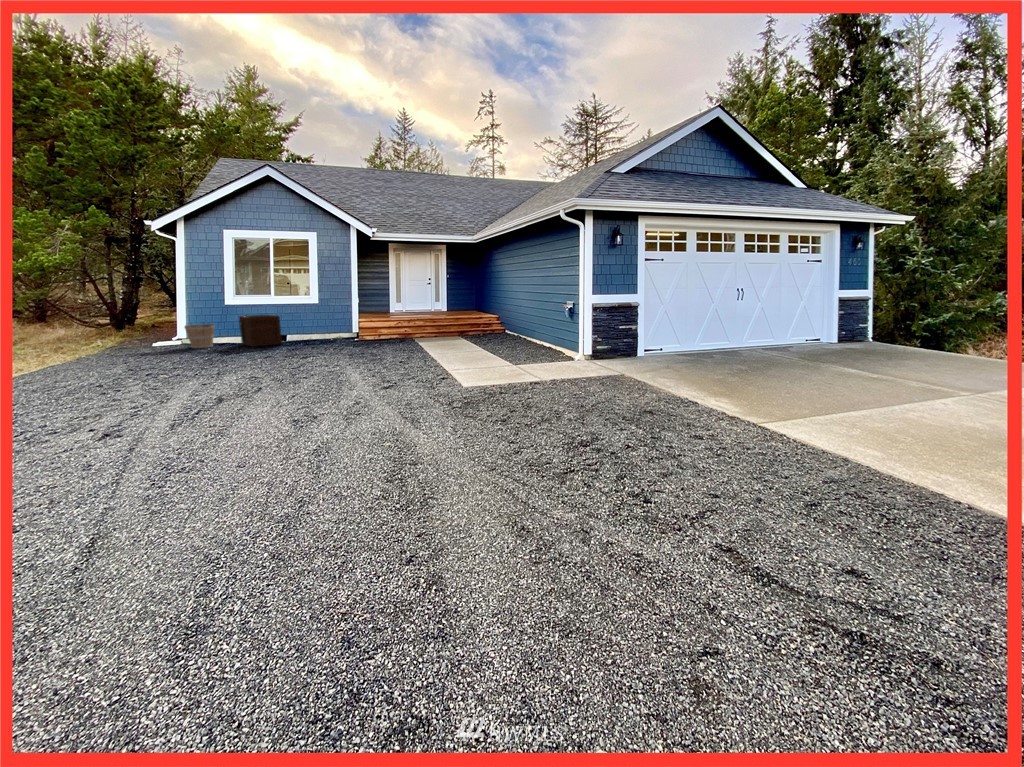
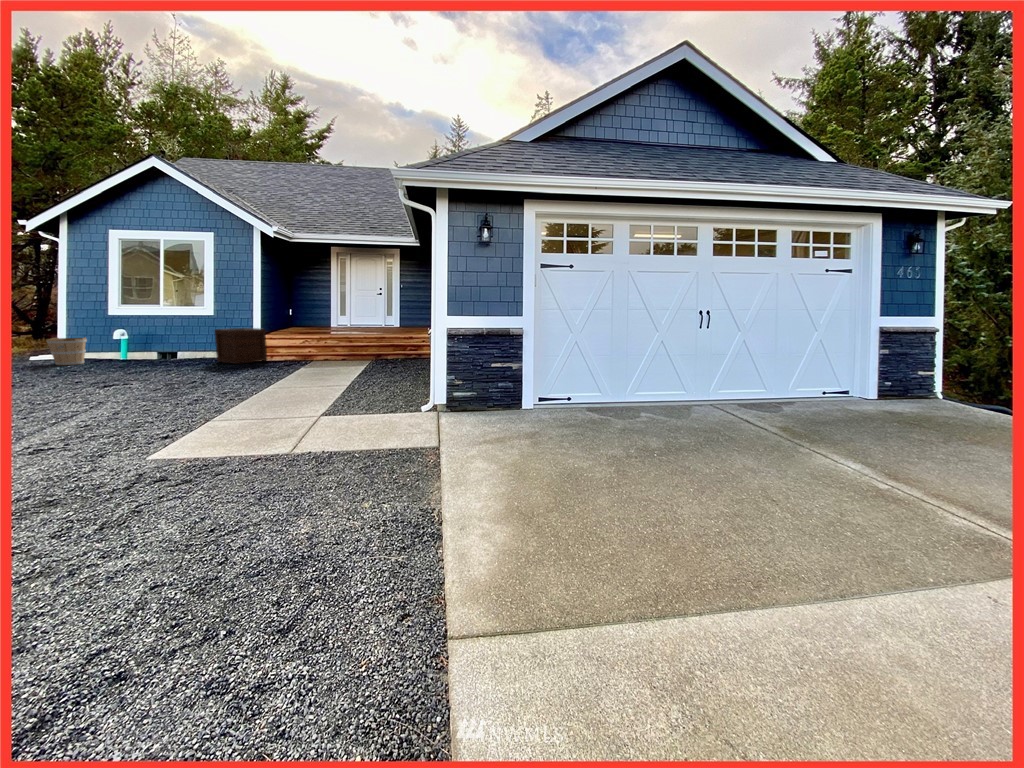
wooden crate: present [239,315,282,347] -> present [215,328,267,364]

